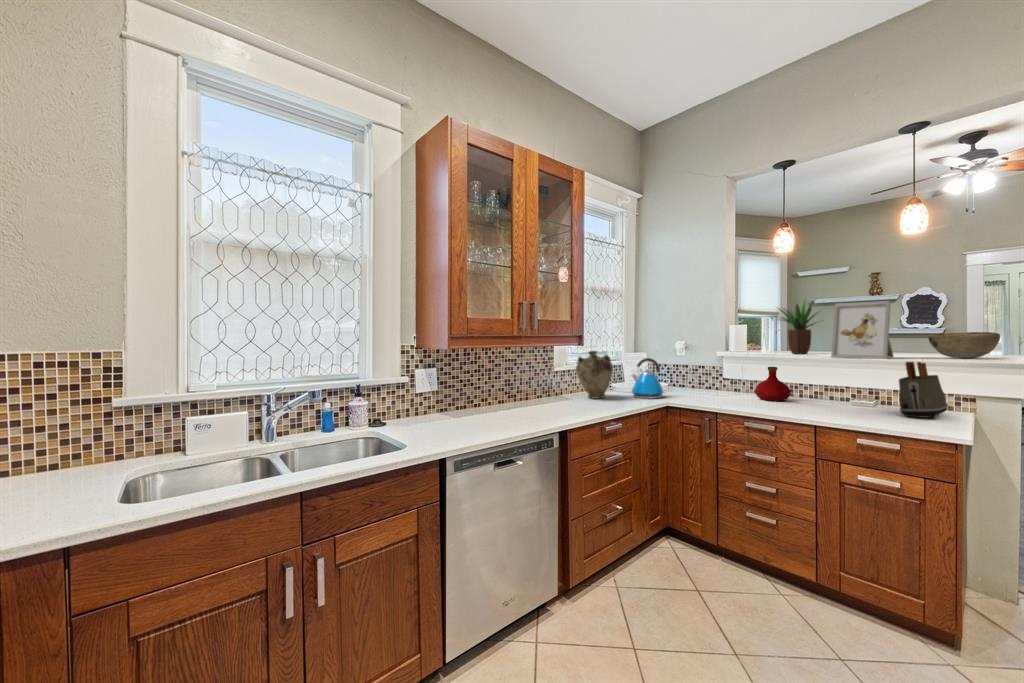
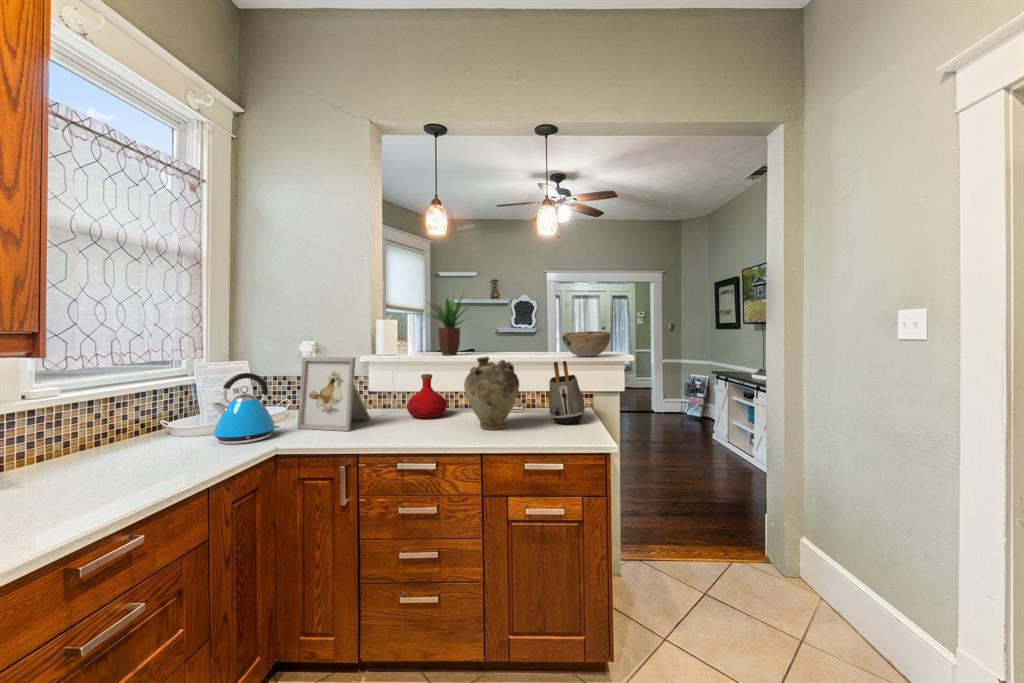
picture frame: present [831,301,894,359] -> present [297,357,371,431]
vase: present [576,351,613,399] -> present [464,357,519,430]

